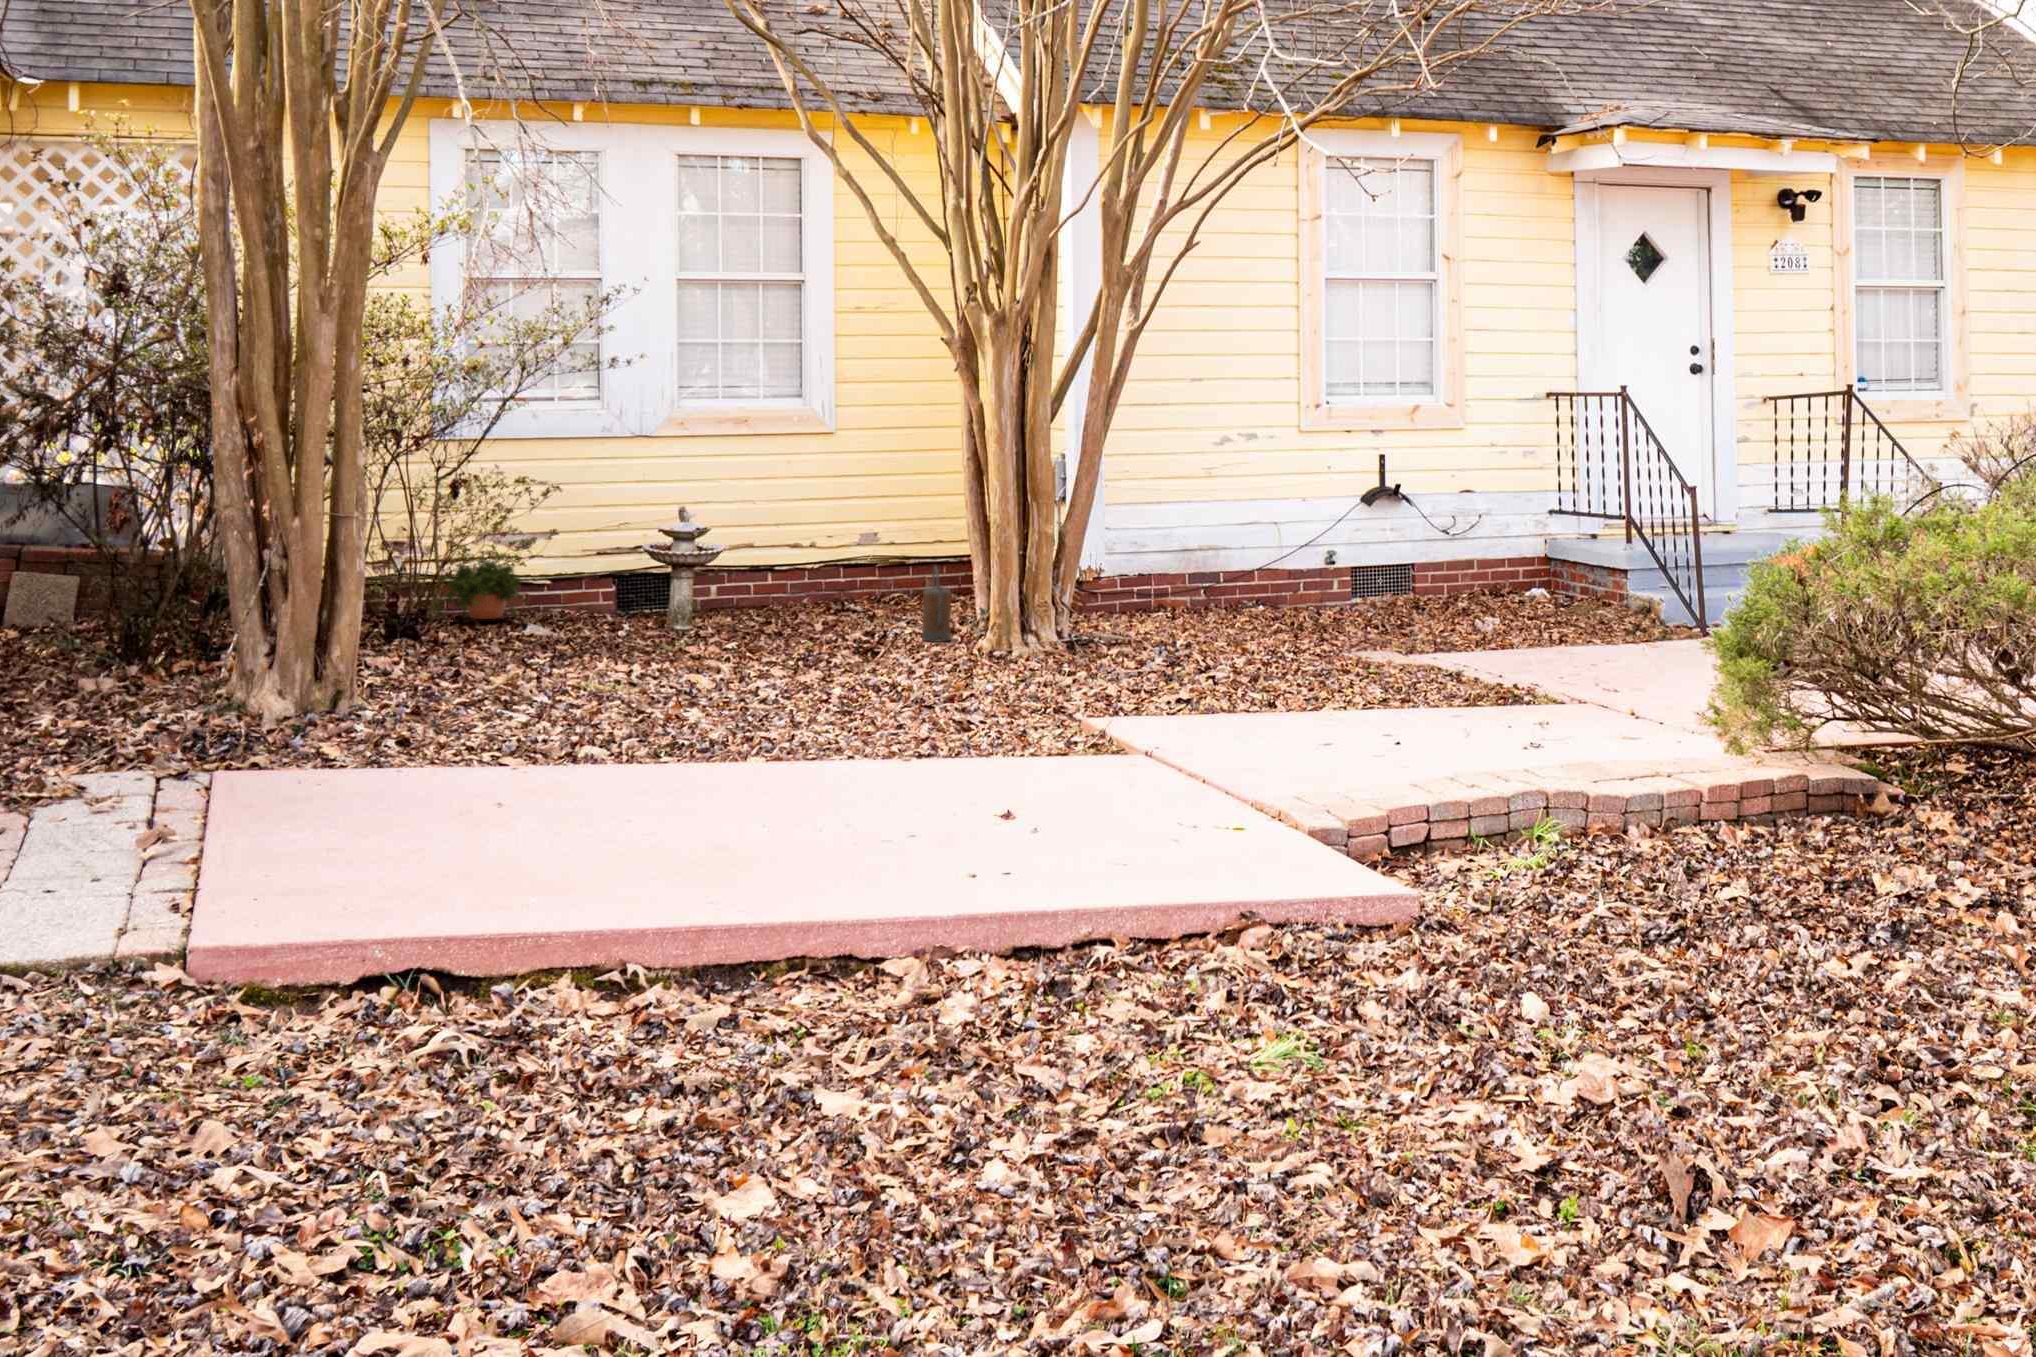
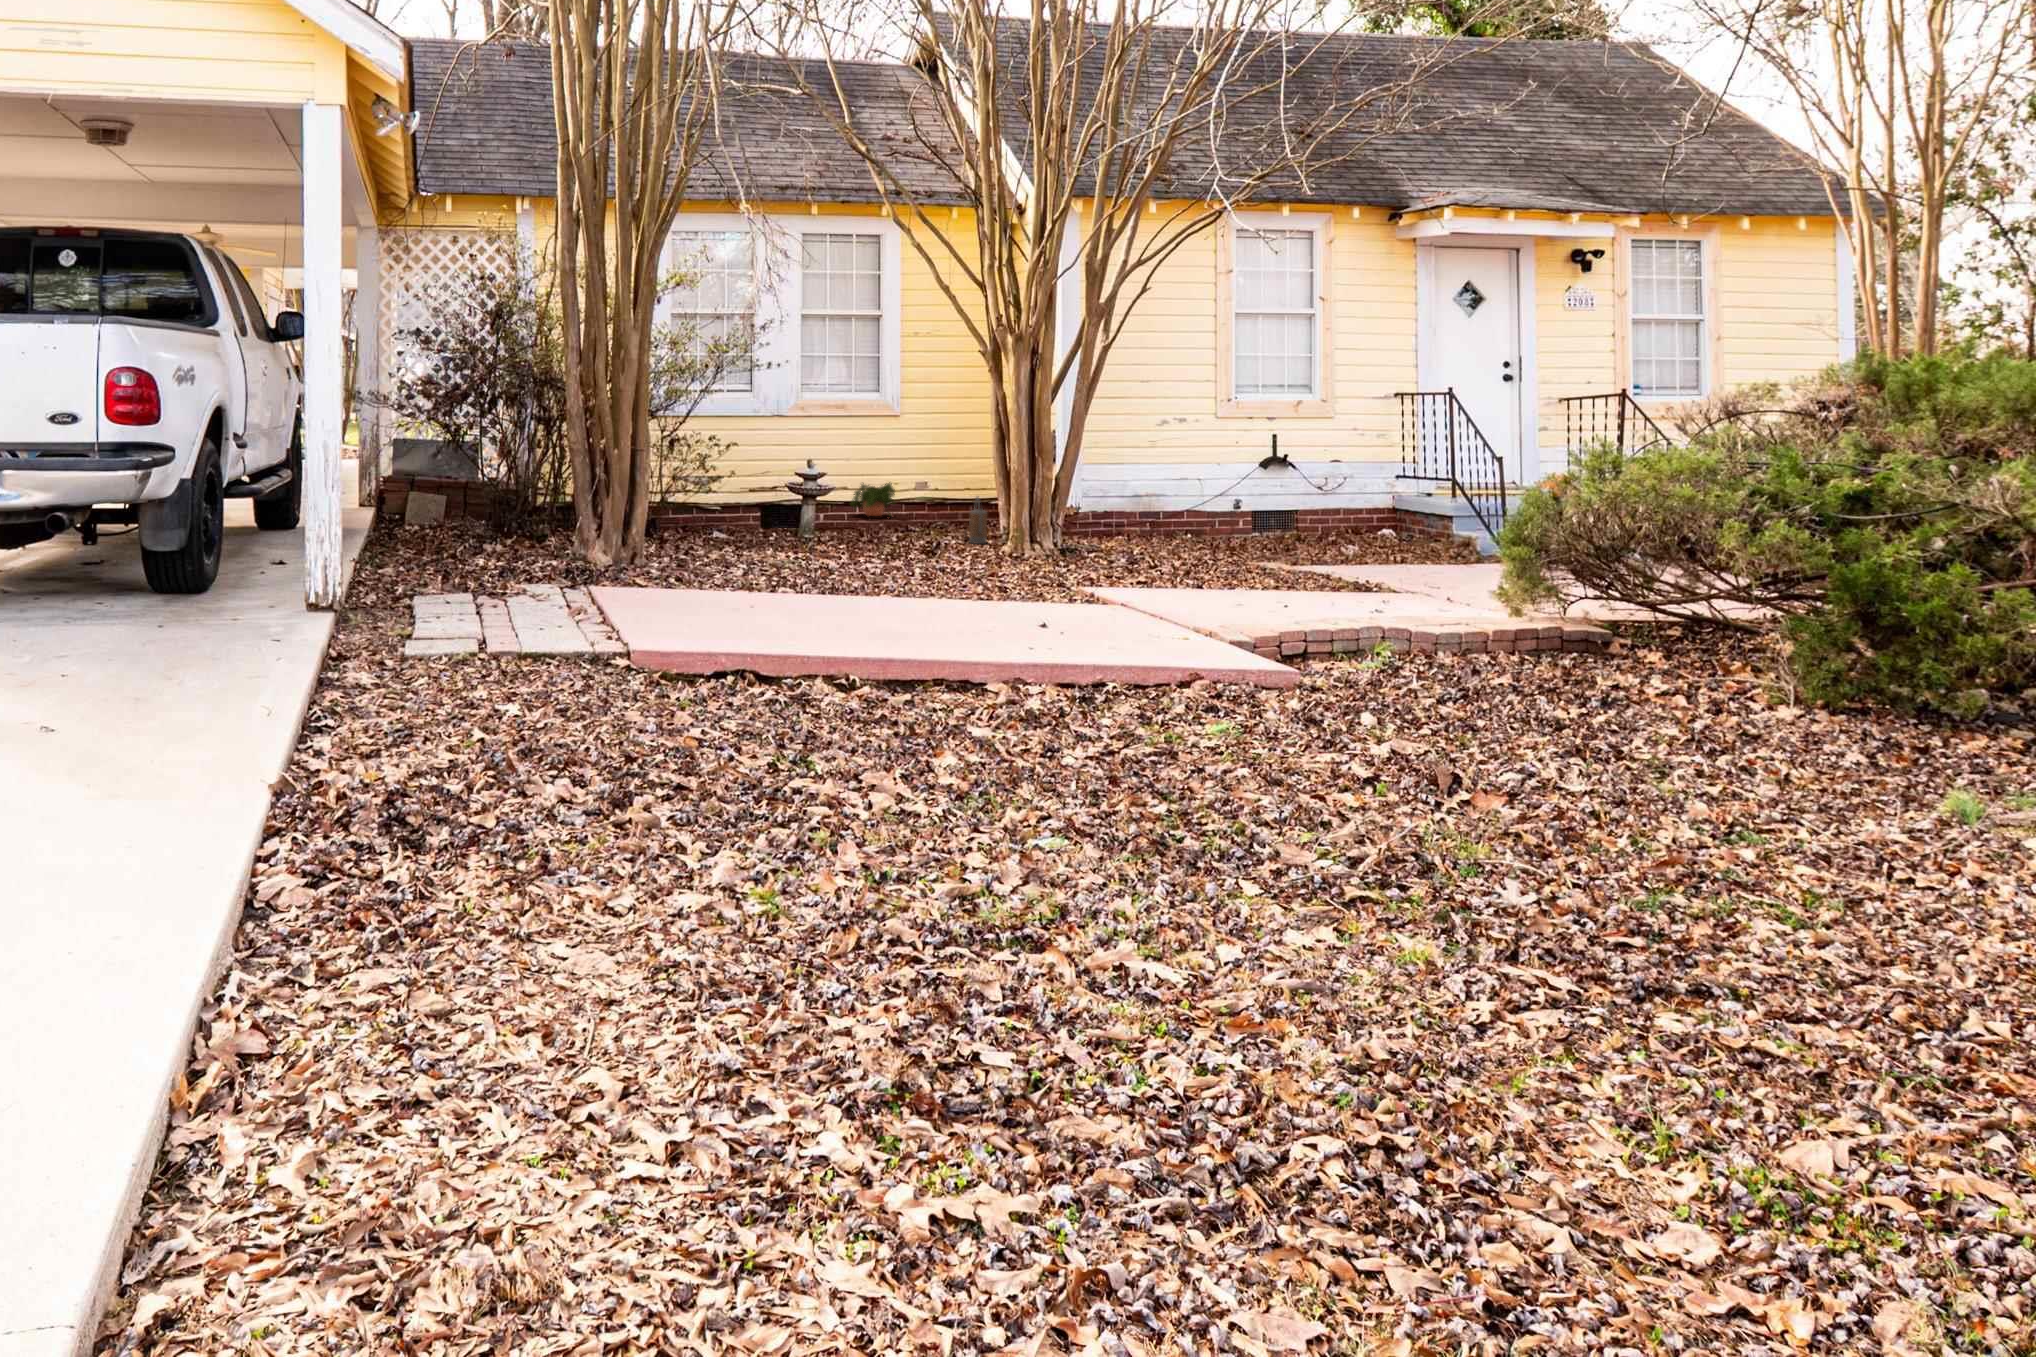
potted plant: present [433,558,528,619] -> present [851,482,895,516]

